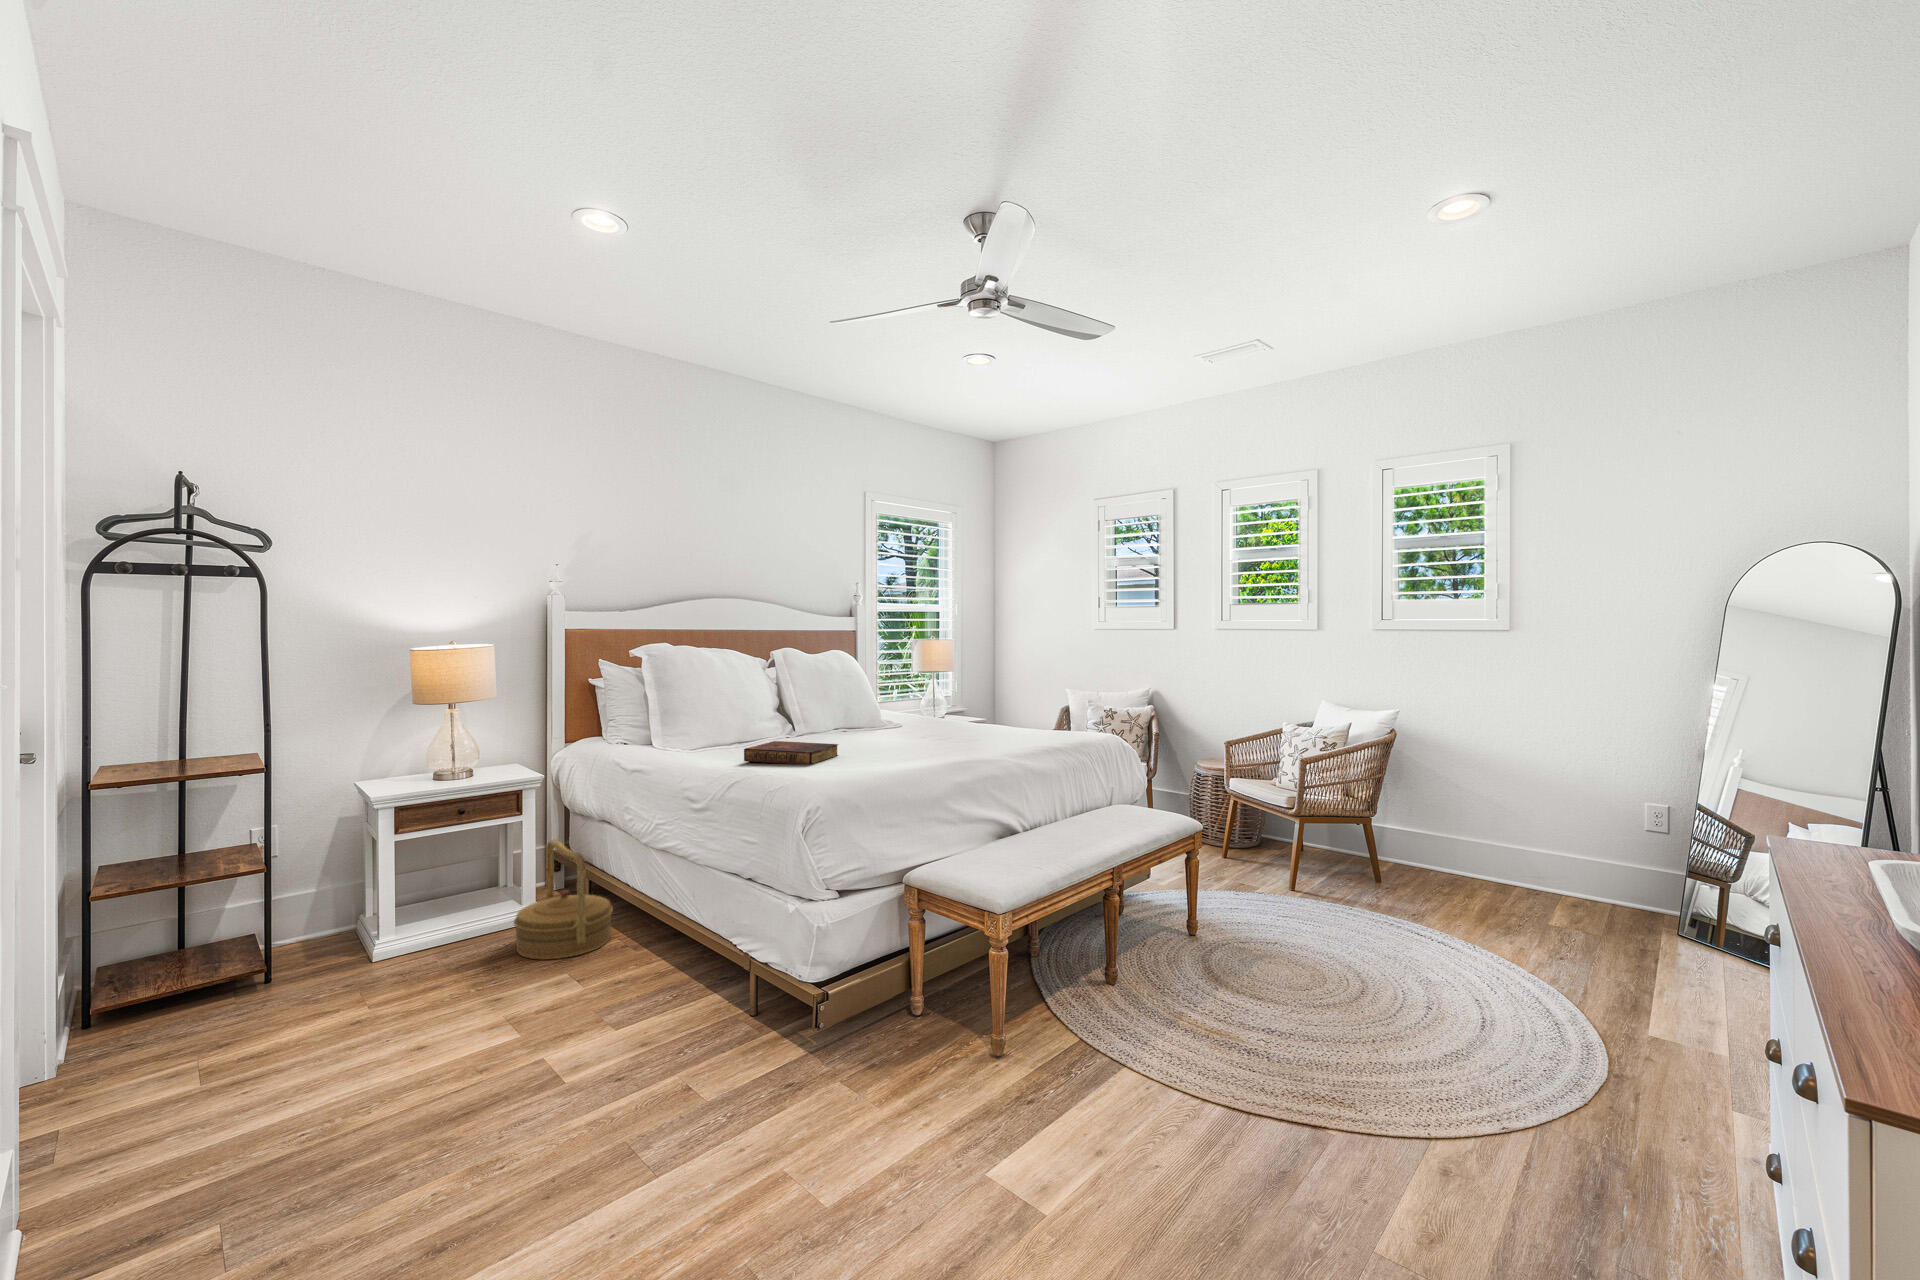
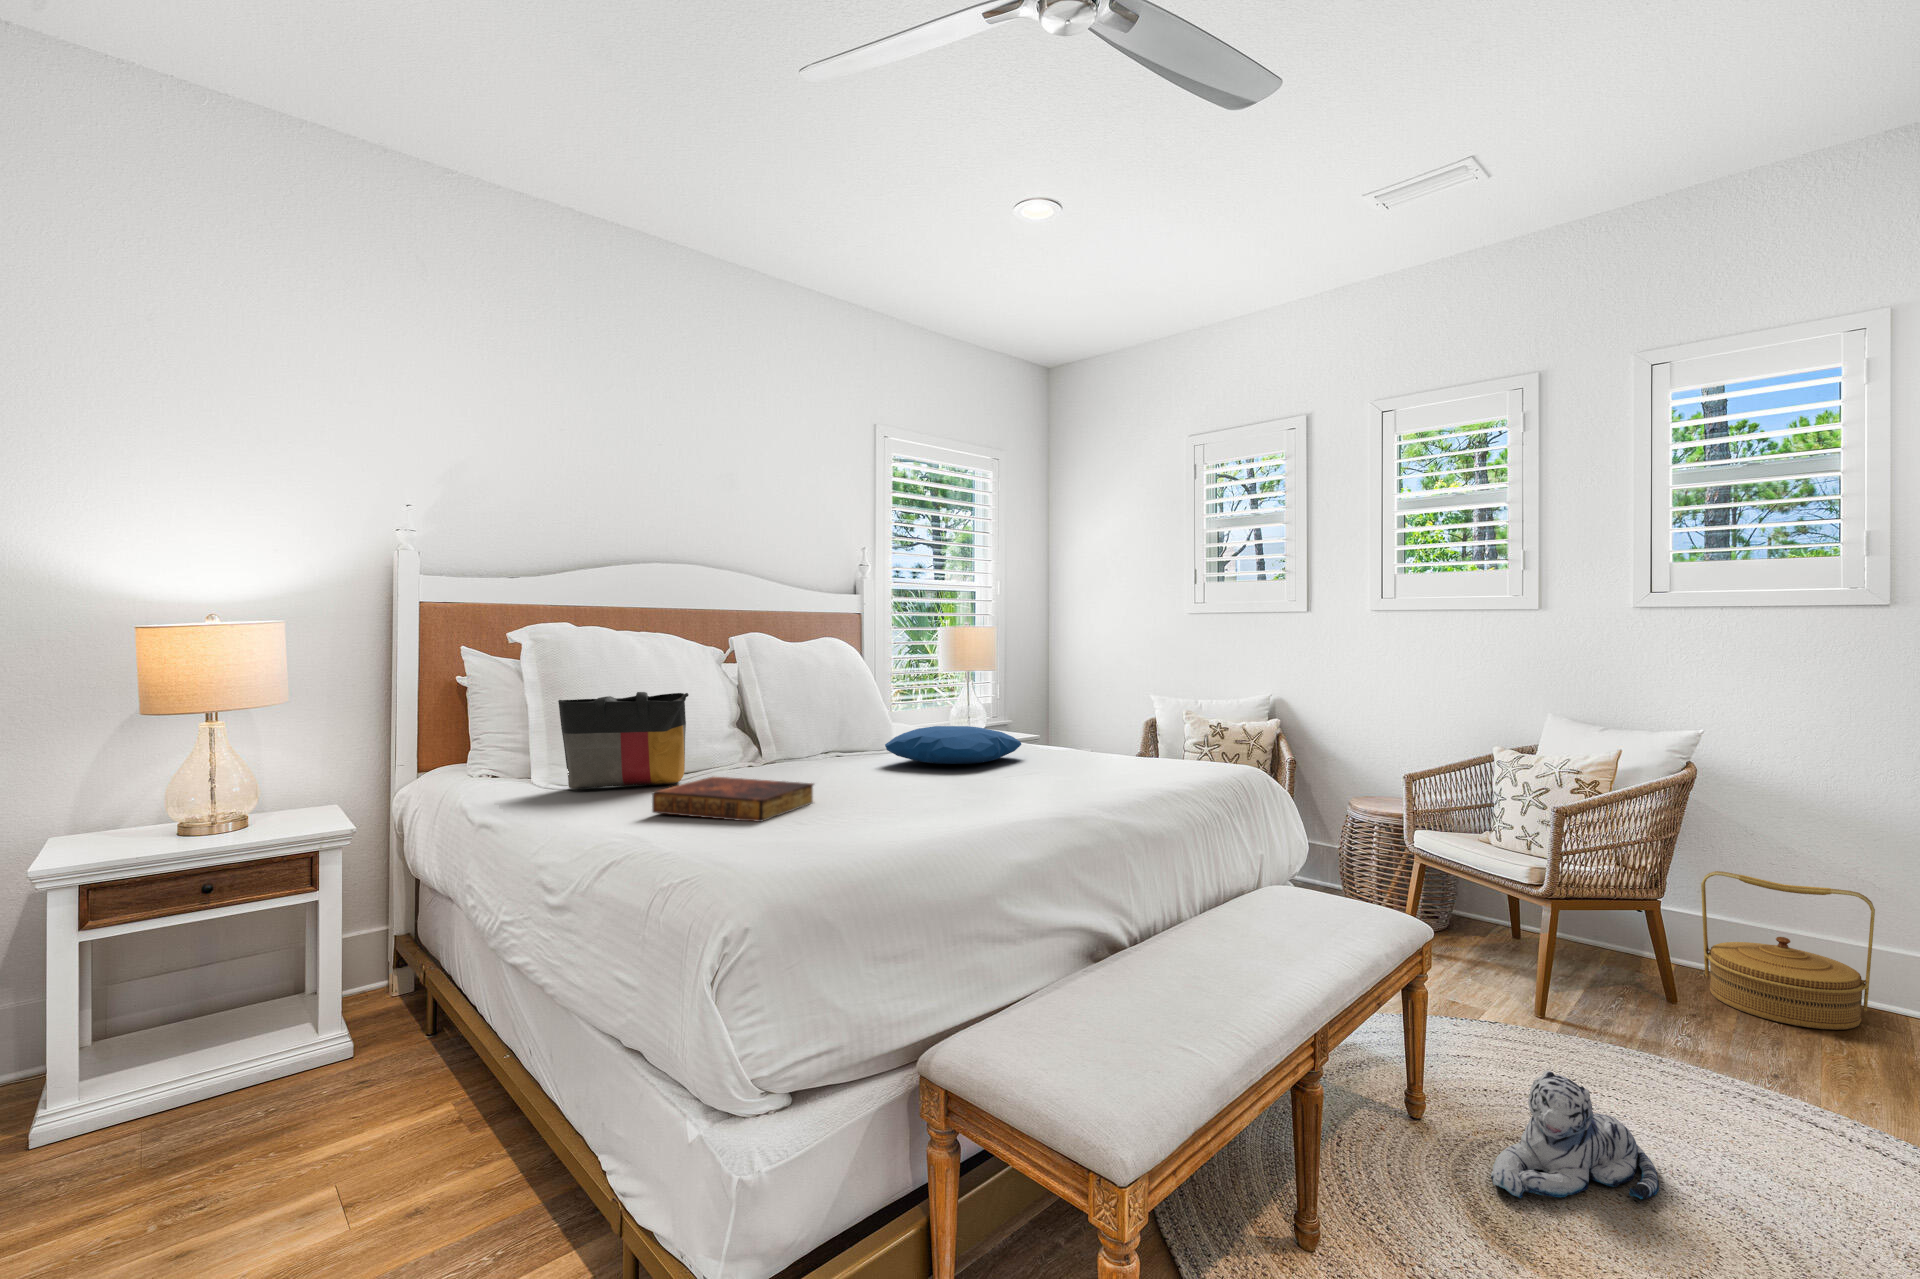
tote bag: none [672,689,754,750] -> present [558,692,689,789]
pillow: none [877,710,966,734] -> present [885,726,1021,764]
woven basket: present [514,840,613,960] -> present [1701,871,1875,1030]
plush toy: none [1220,900,1314,967] -> present [1491,1071,1659,1199]

